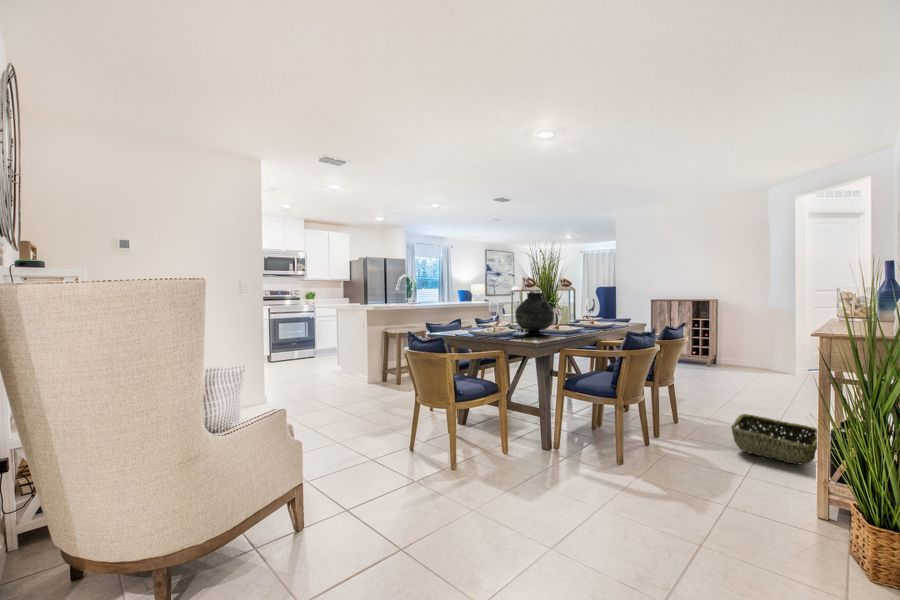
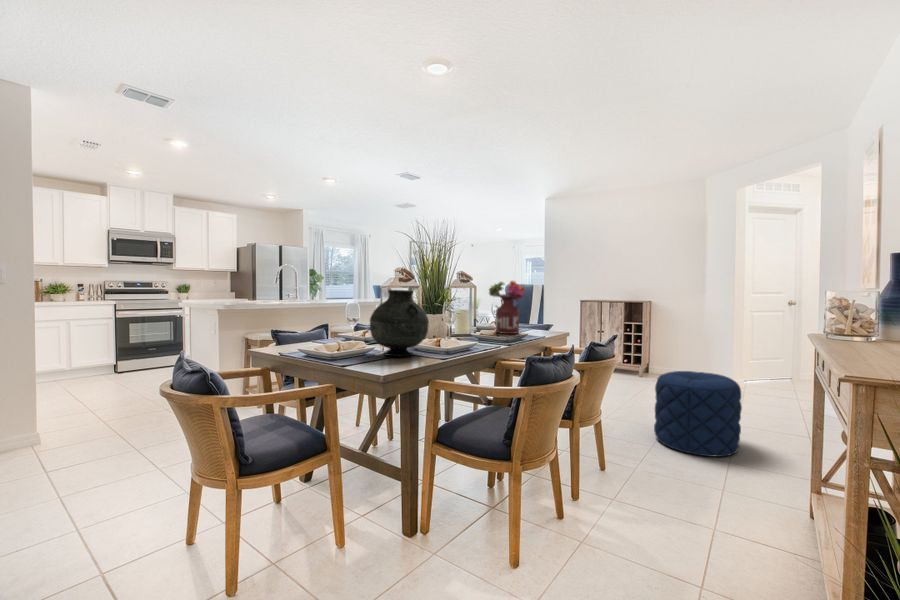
flower arrangement: none [583,284,612,324] -> present [489,281,525,334]
pouf: none [718,354,790,417] -> present [654,371,742,457]
woven basket: present [732,414,817,464] -> none [679,469,807,559]

